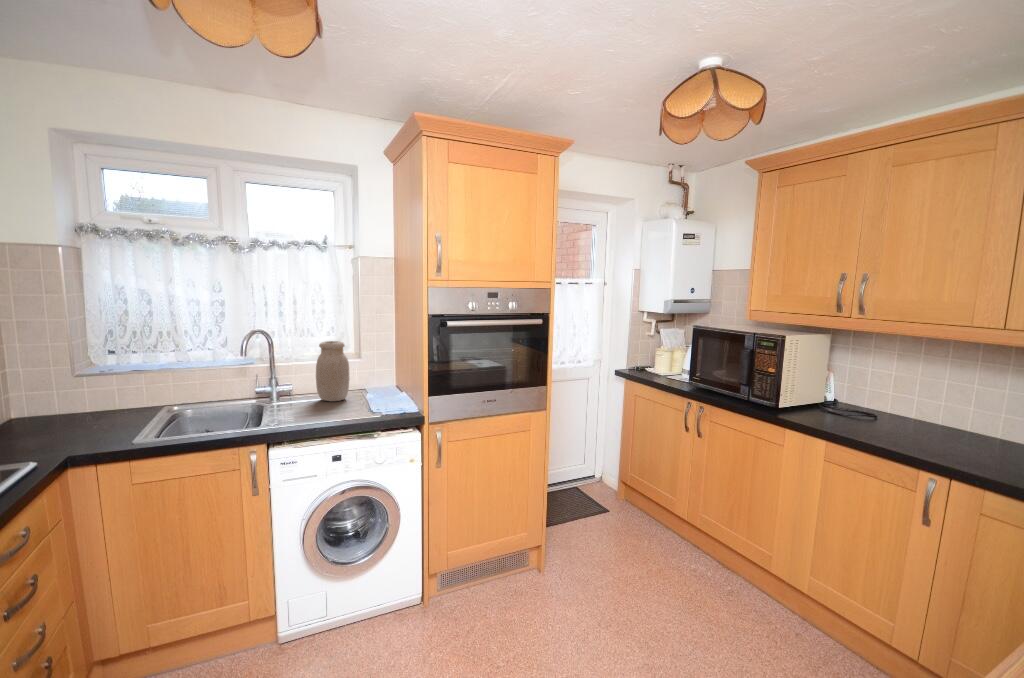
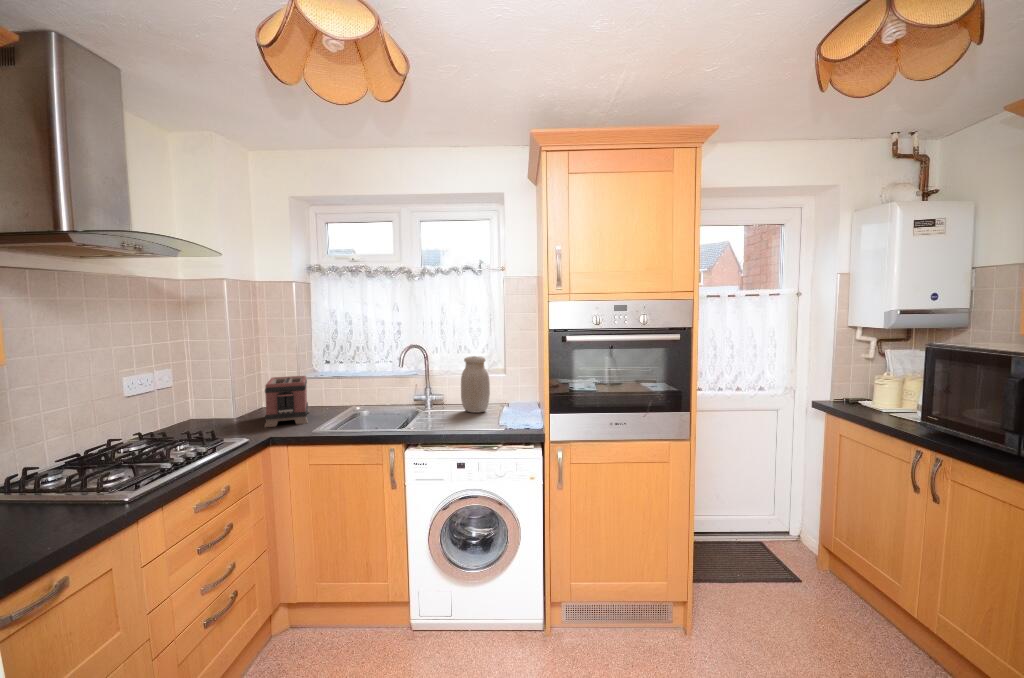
toaster: none [28,372,108,449] -> present [265,376,309,427]

